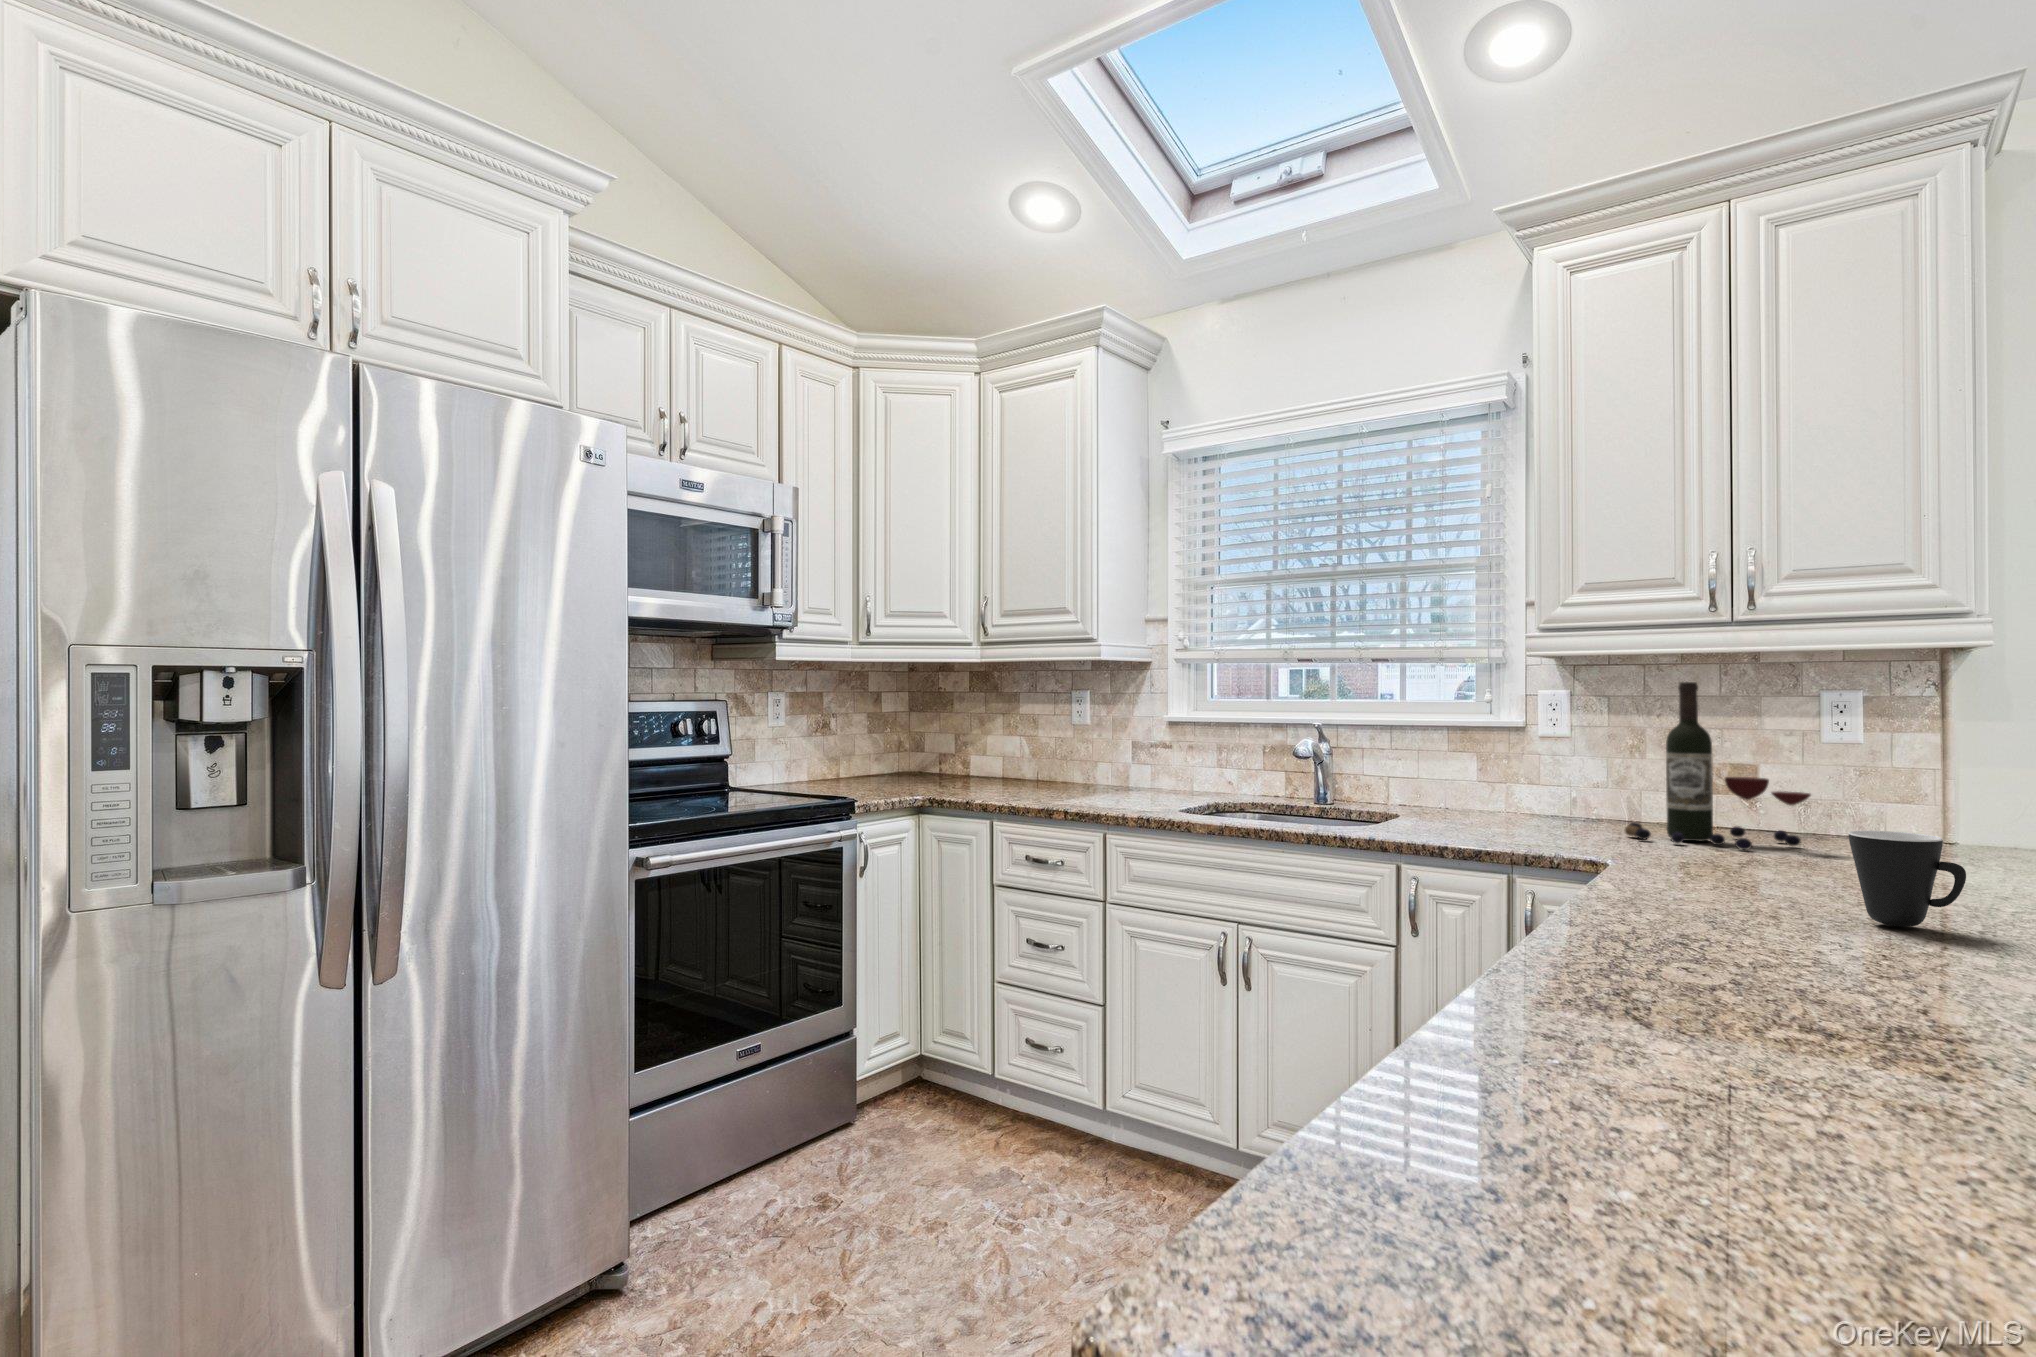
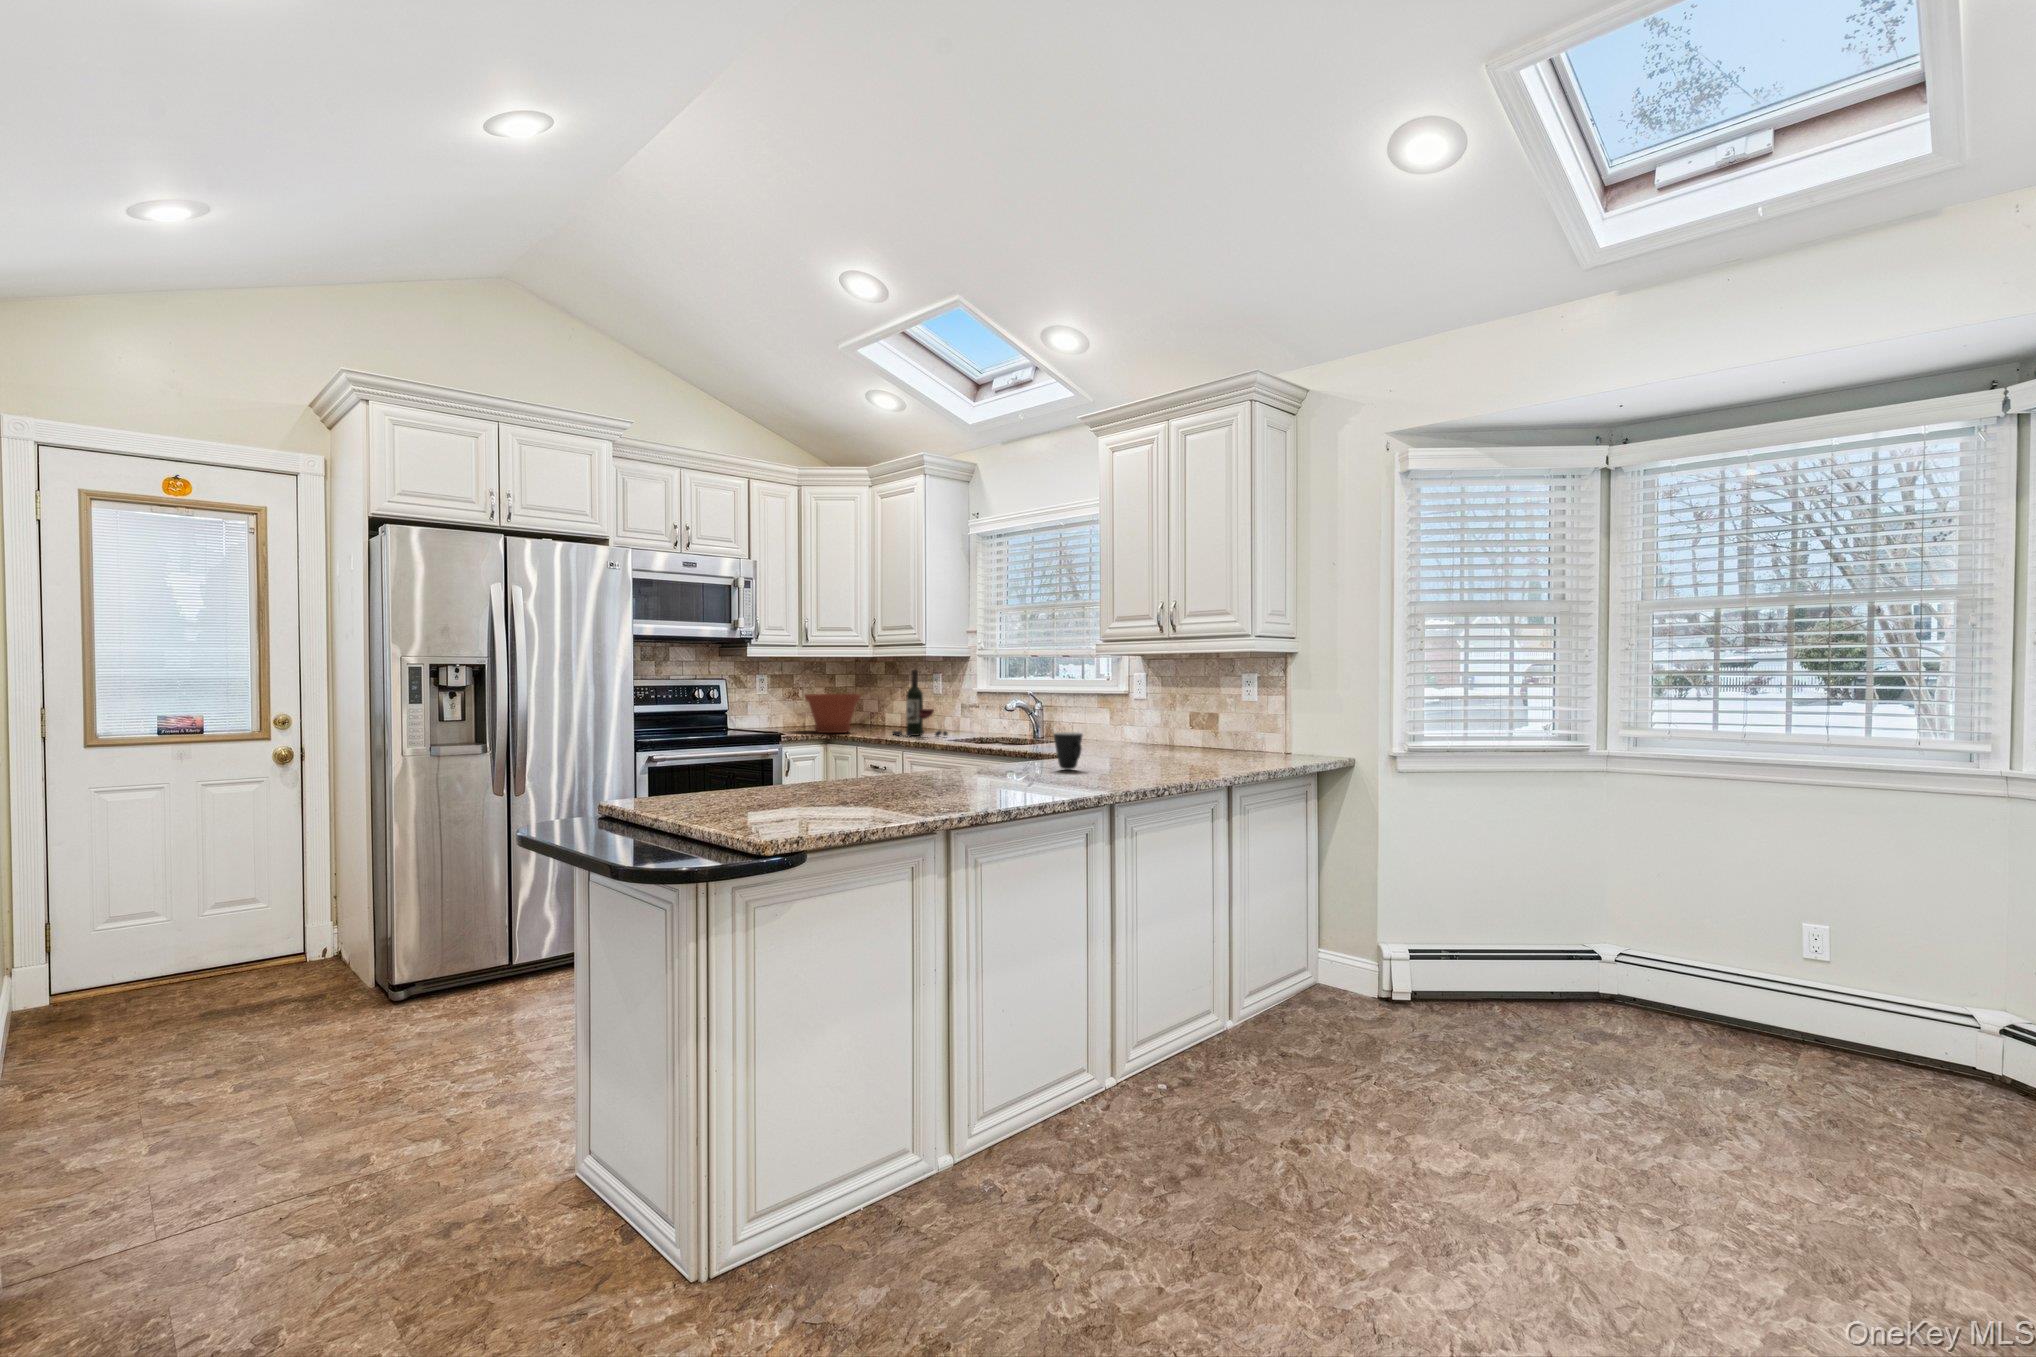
wine bottle: present [1625,682,1811,850] -> present [892,670,948,737]
plant pot: none [883,726,984,797] -> present [805,694,861,733]

